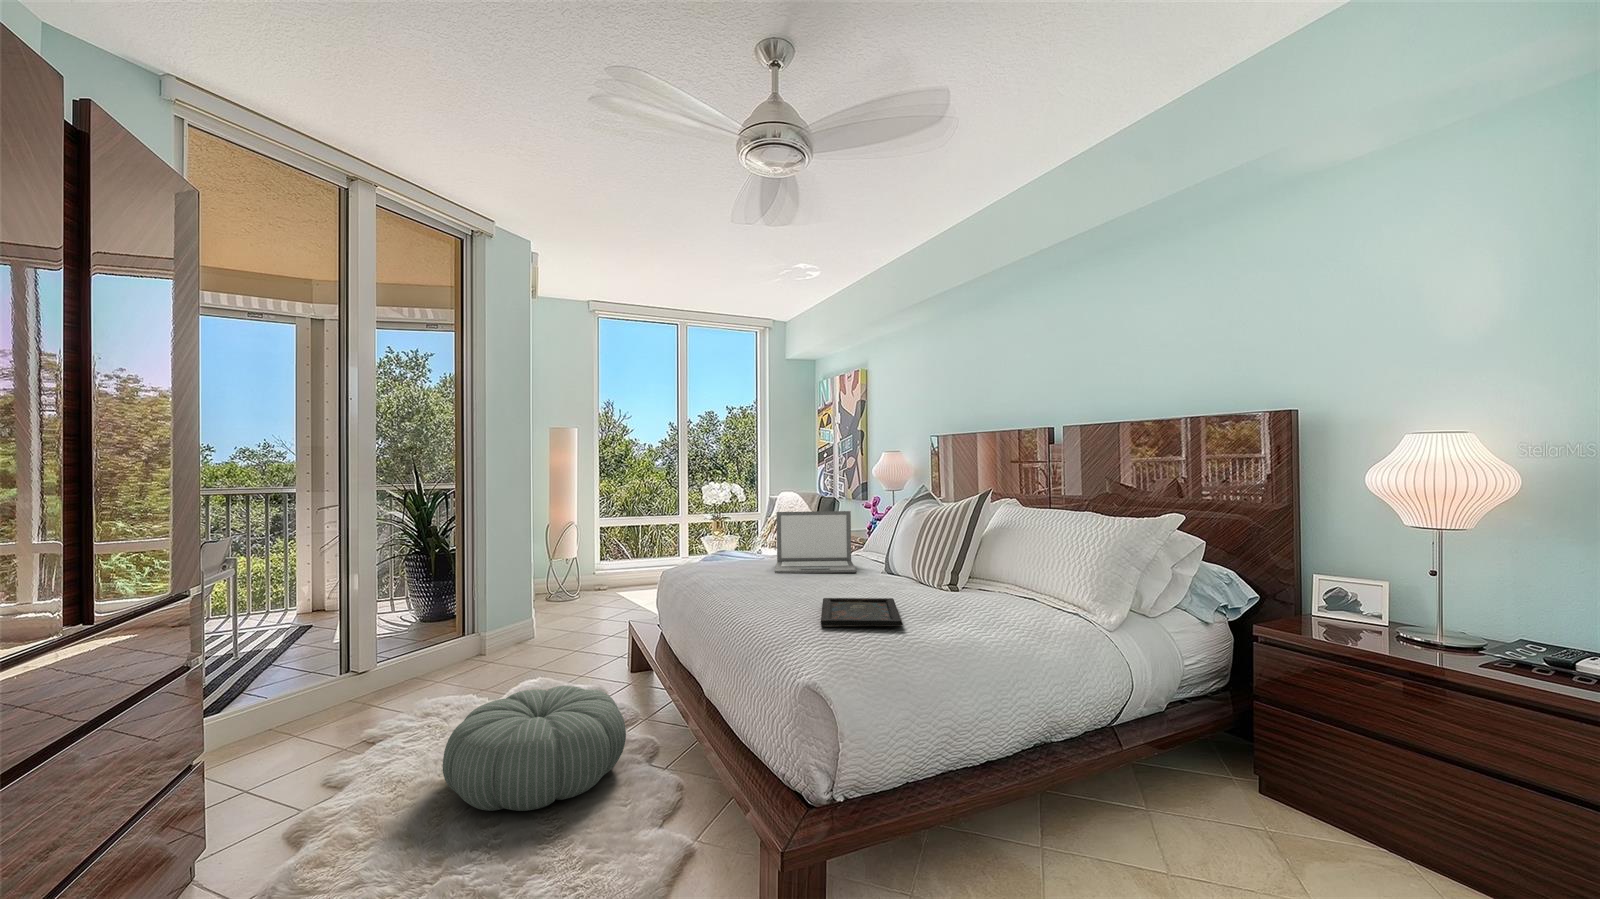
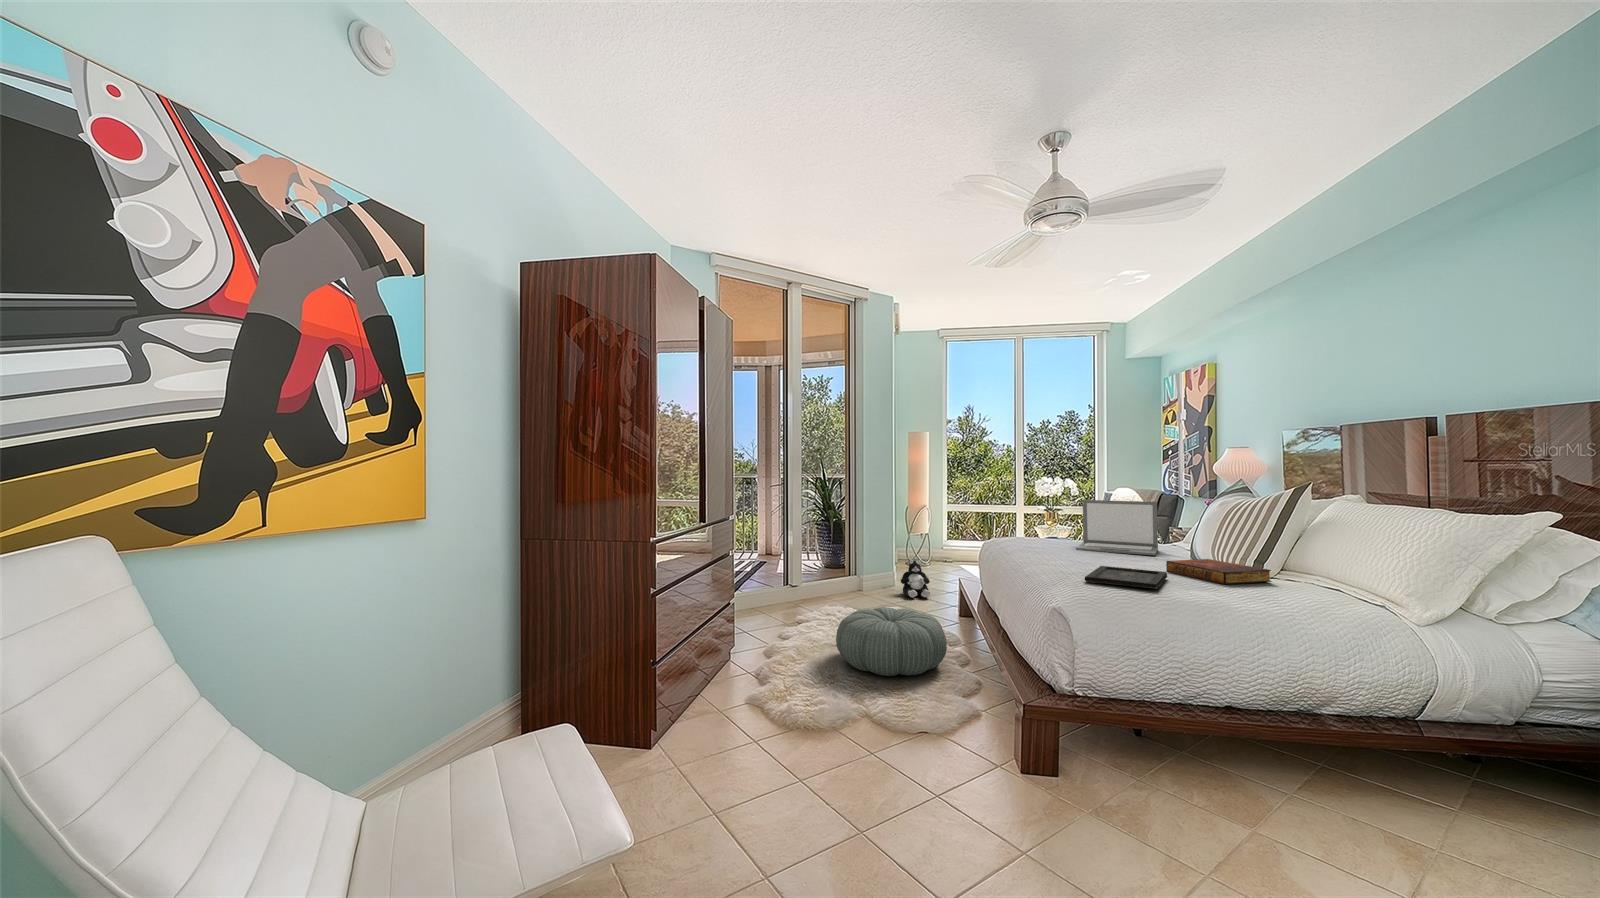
book: none [883,574,979,606] -> present [1166,559,1272,584]
plush toy: none [542,597,585,651] -> present [901,559,931,598]

